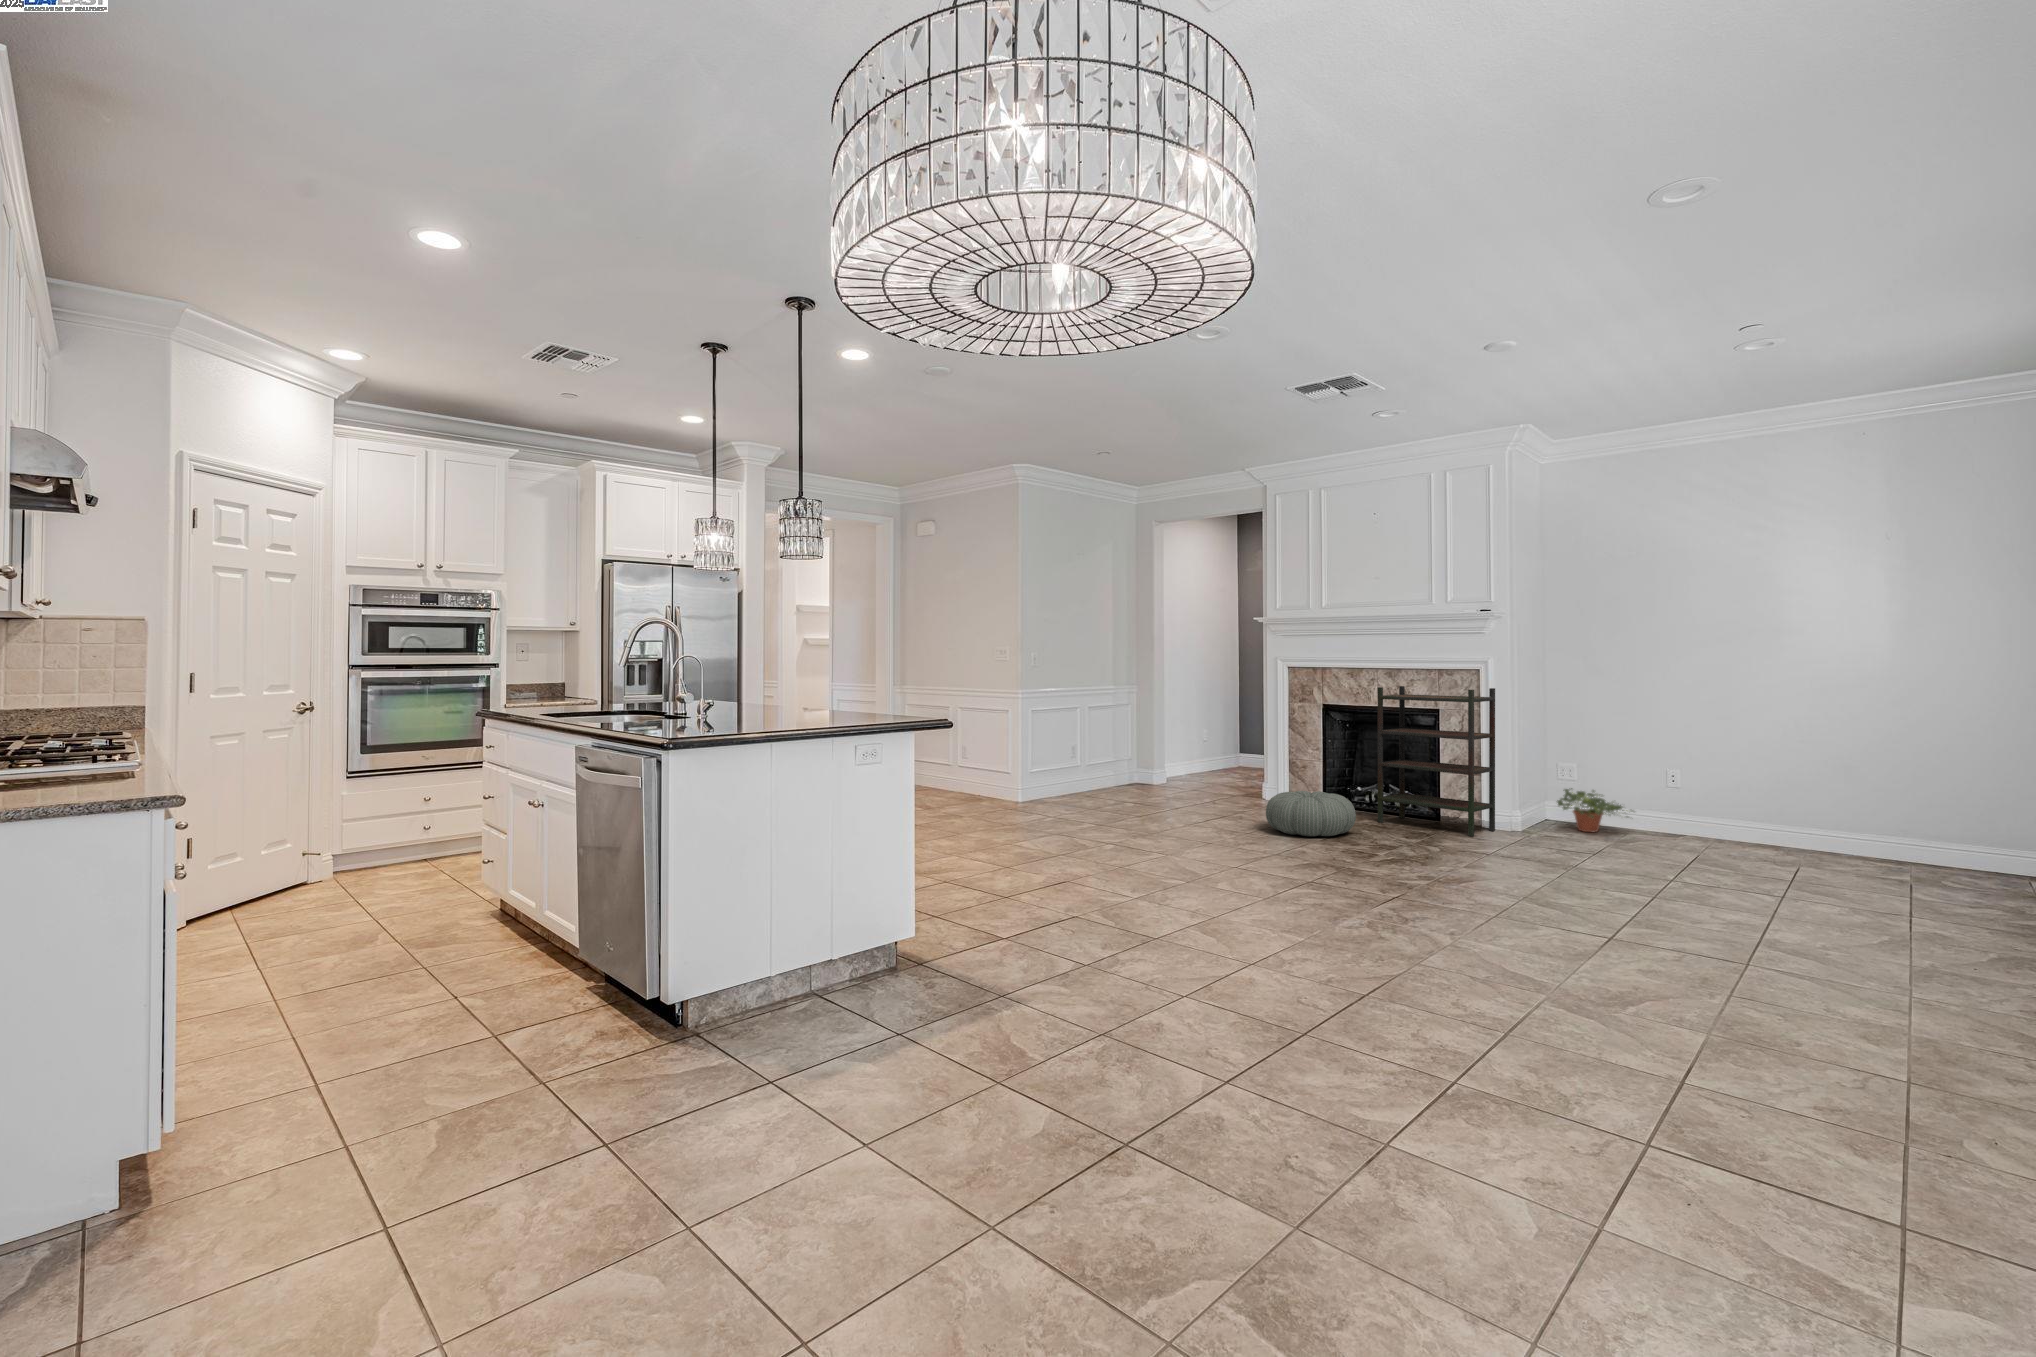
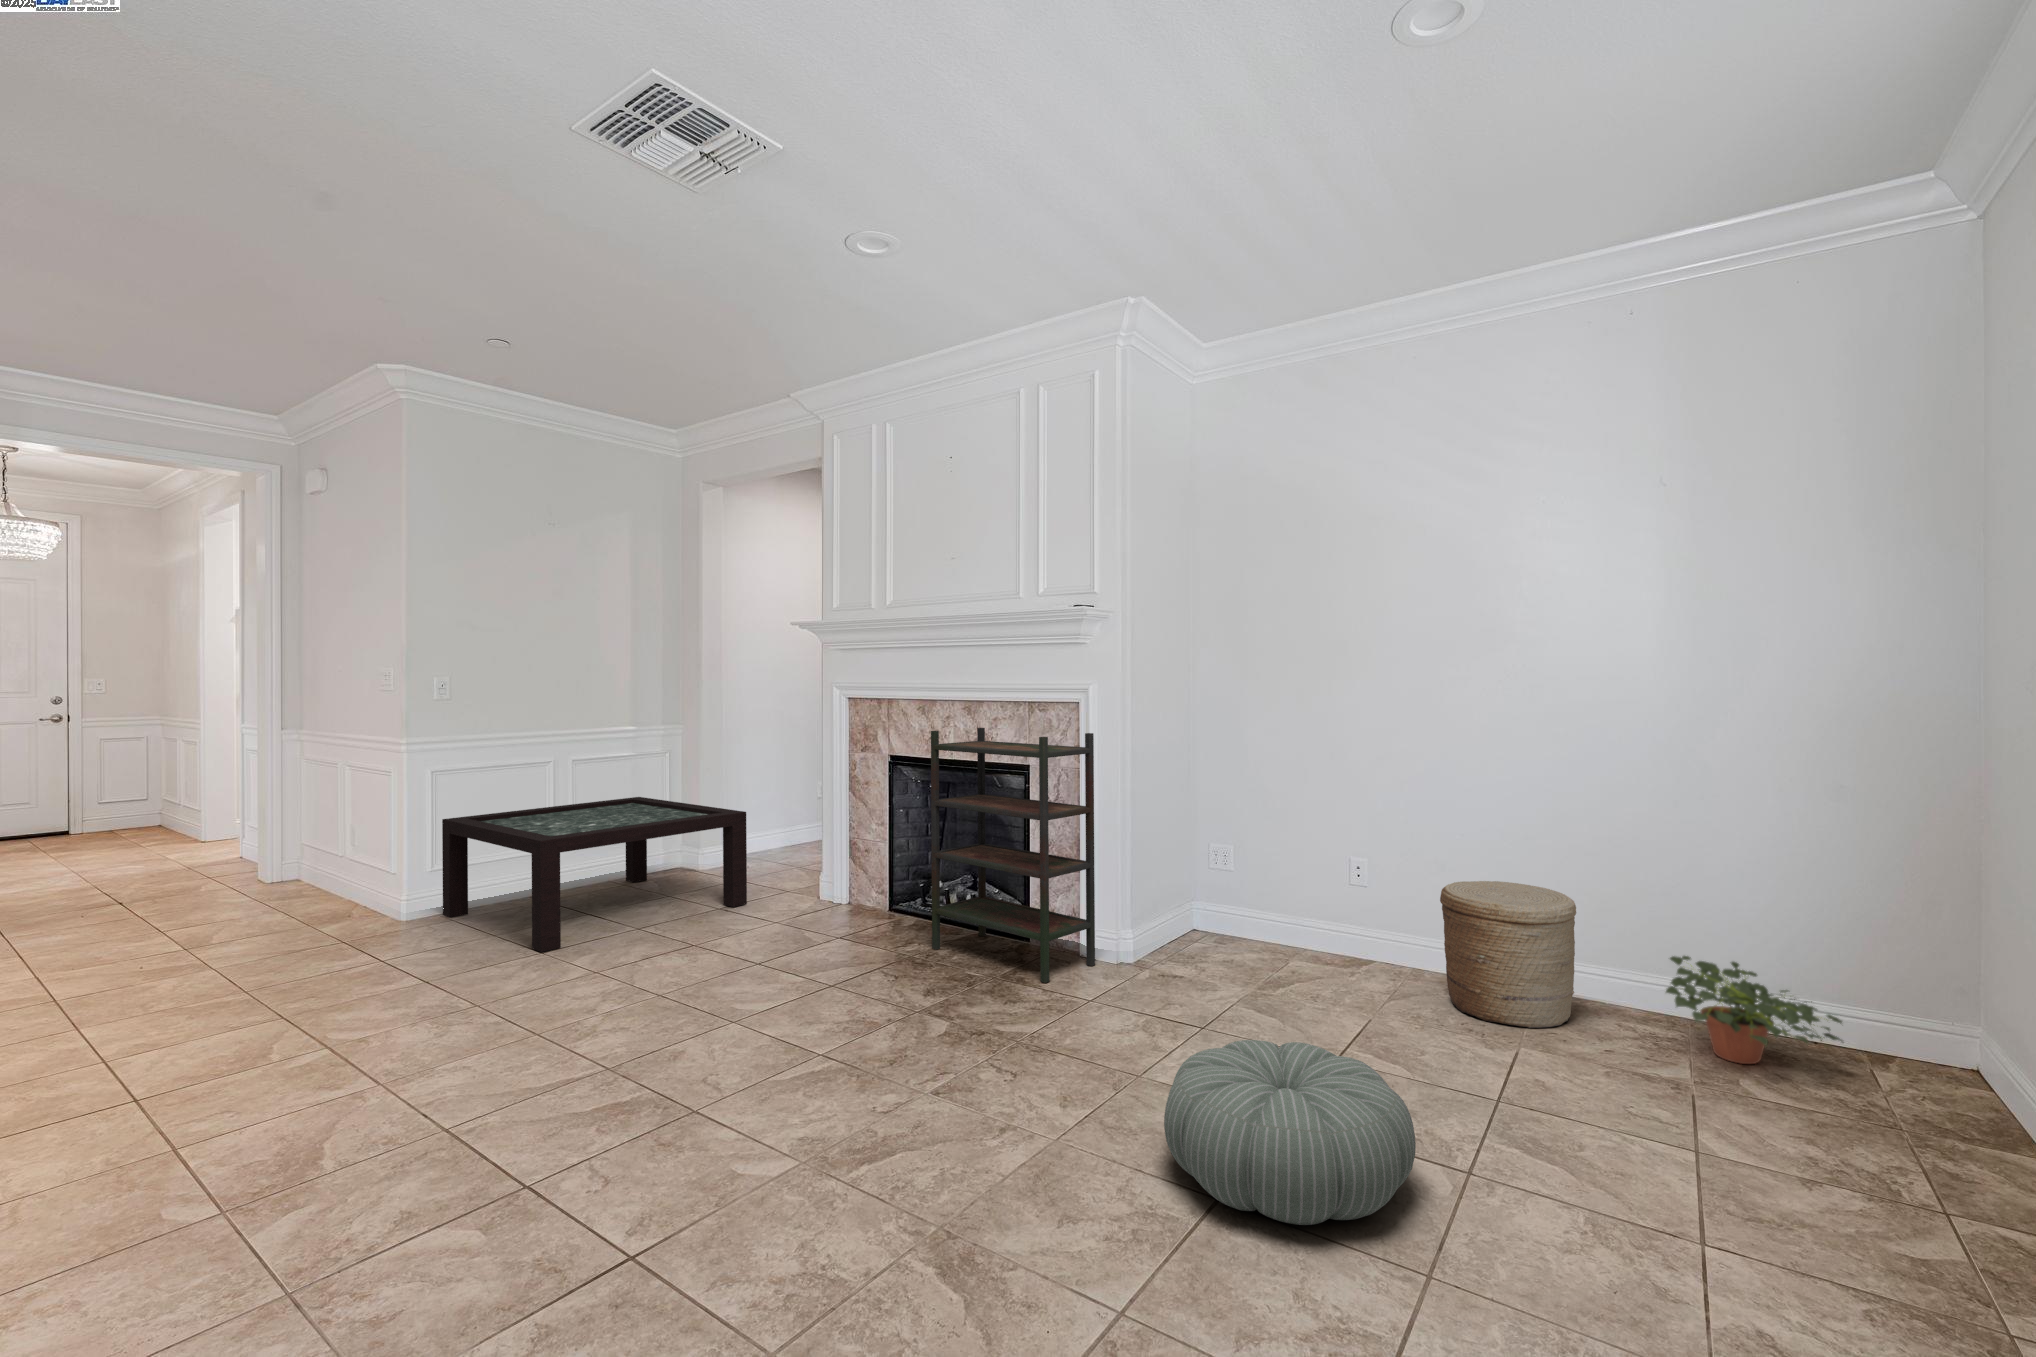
coffee table: none [1036,734,1220,818] -> present [442,797,747,952]
woven basket: none [1738,779,1833,860] -> present [1440,881,1576,1028]
potted plant: present [1557,788,1623,832] -> present [1666,956,1843,1064]
pouf: present [1266,791,1356,836] -> present [1164,1040,1416,1225]

